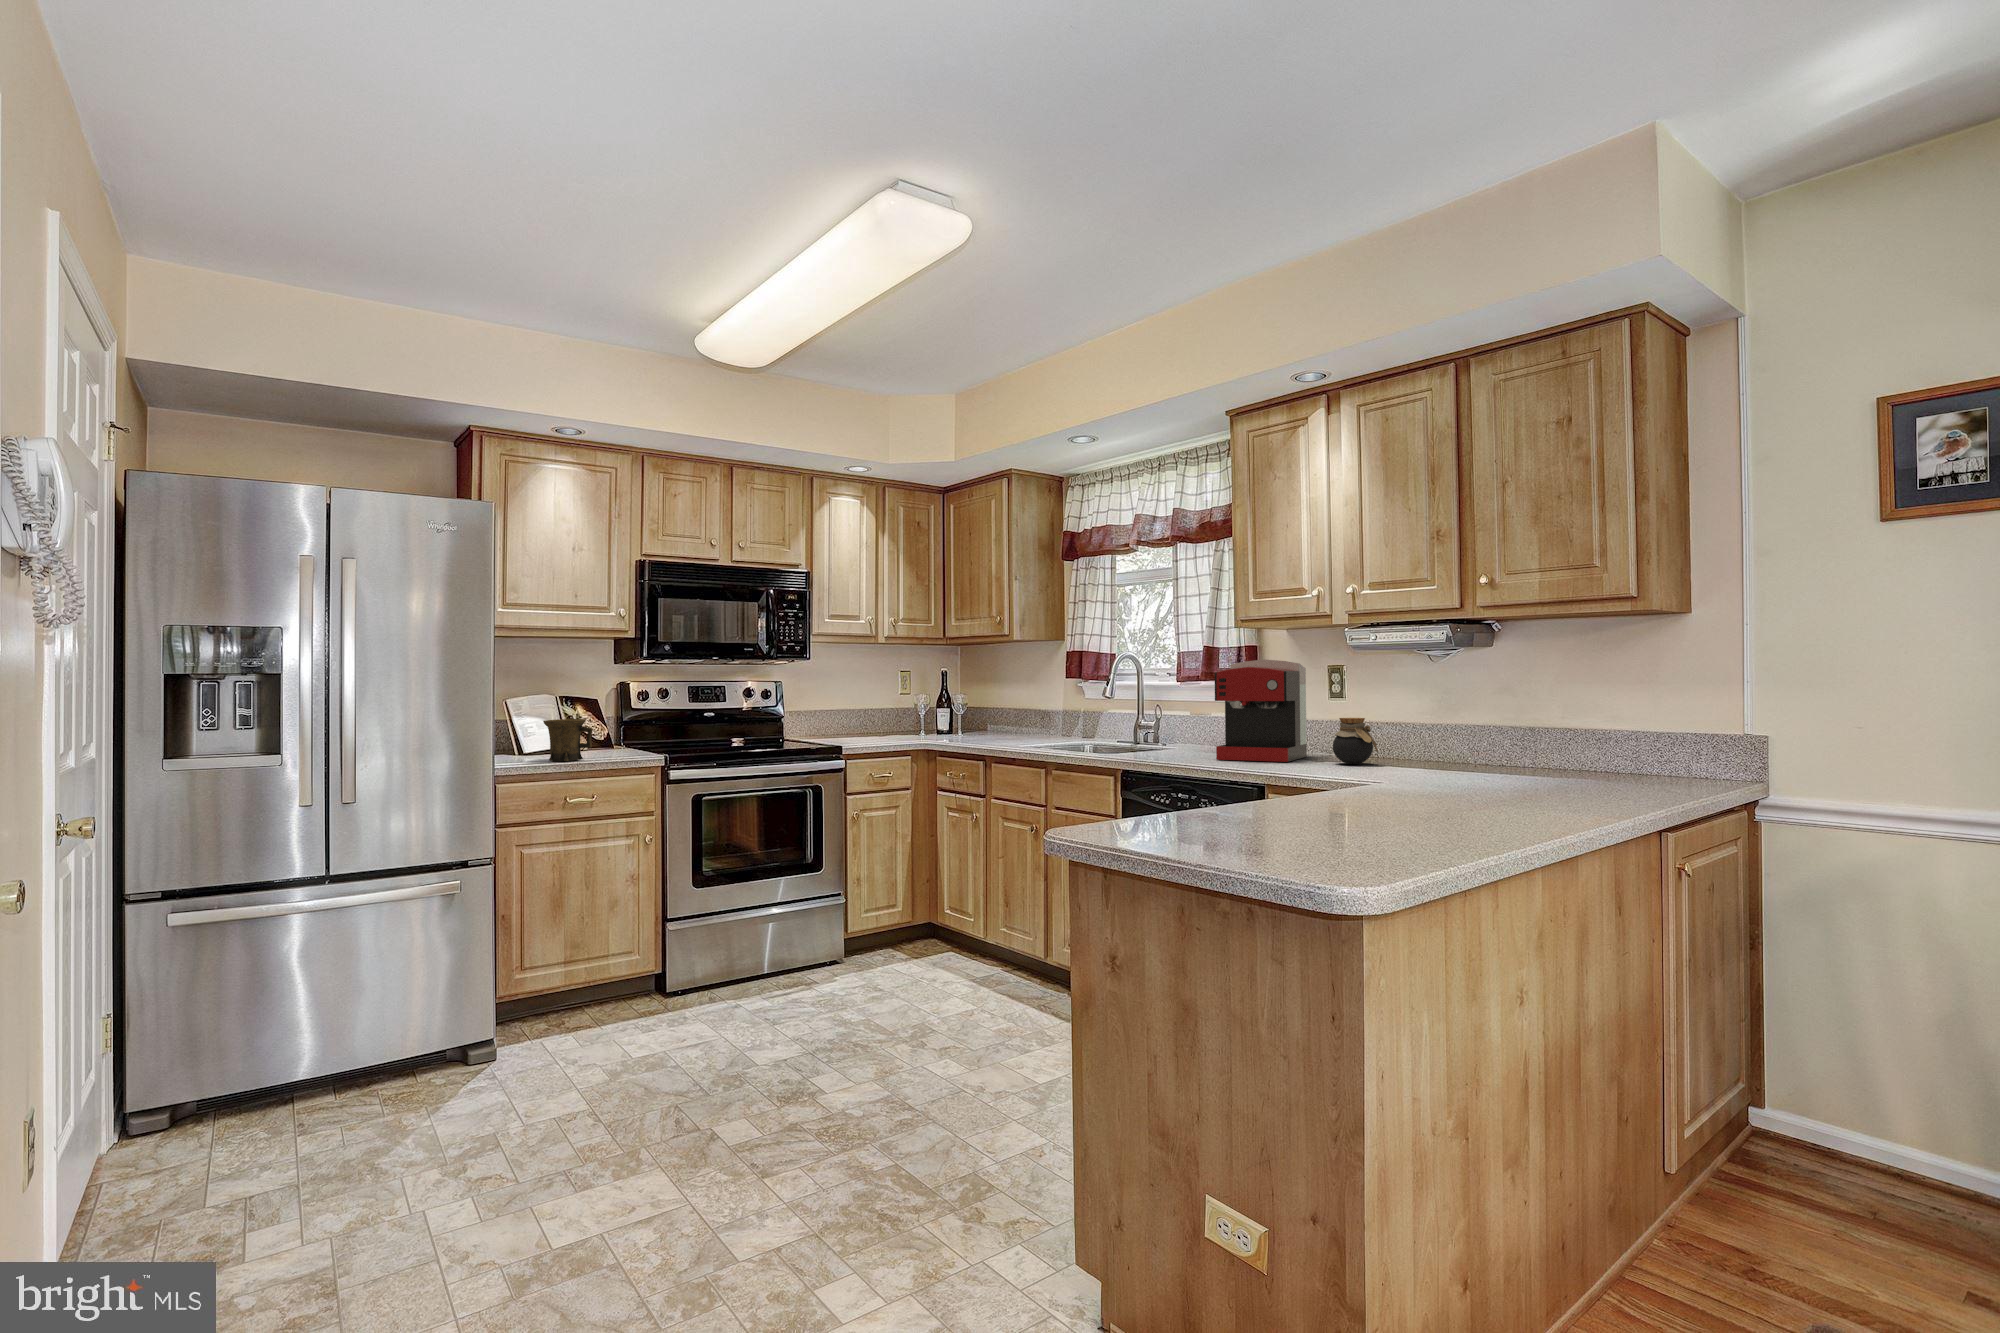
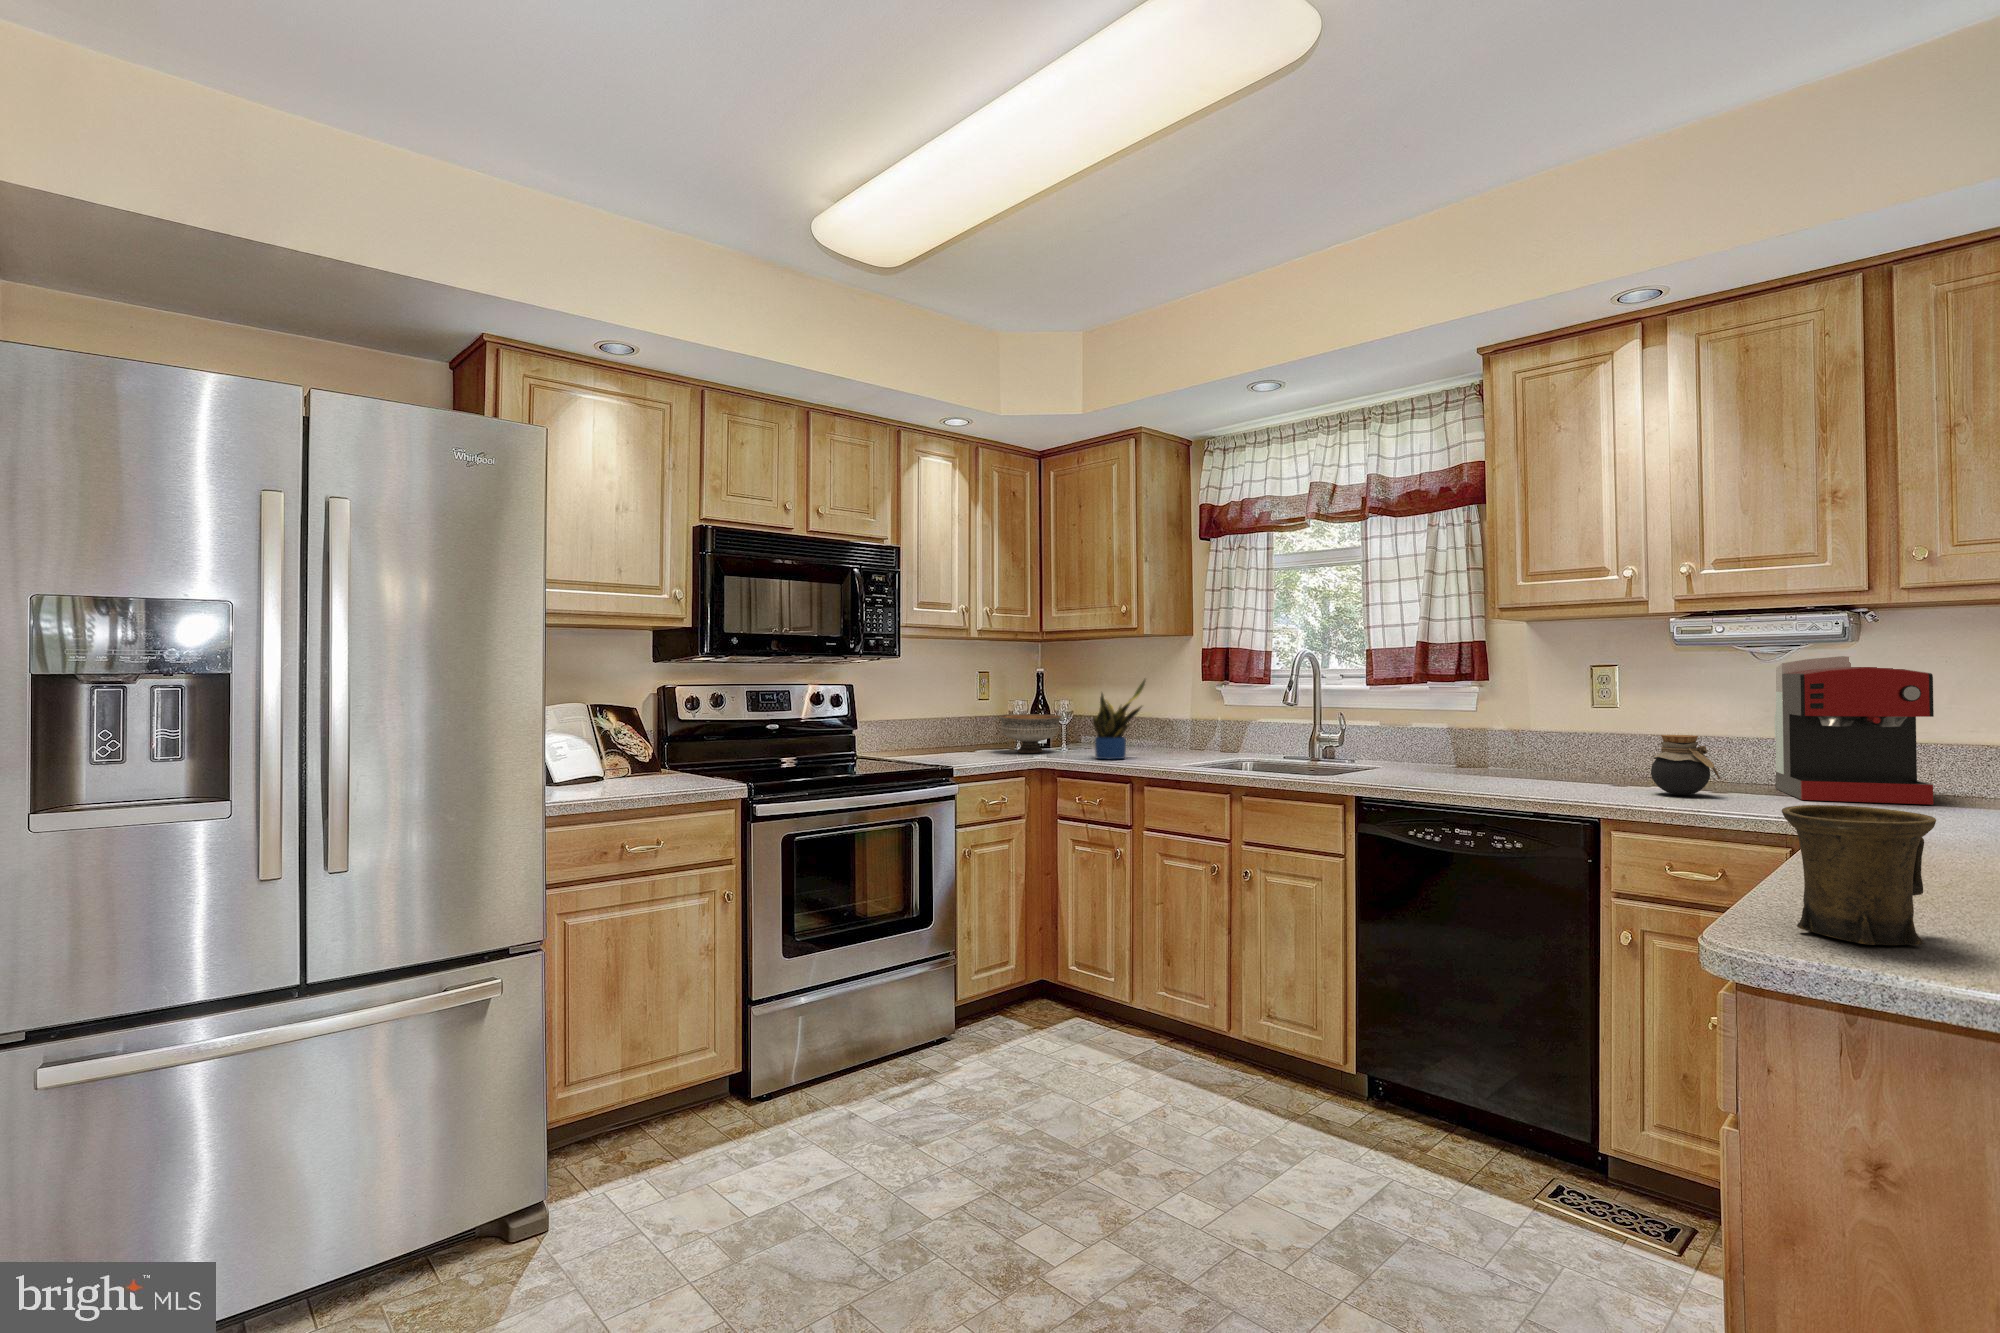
coffee maker: present [1215,659,1307,762] -> present [1775,656,1934,804]
potted plant: none [968,675,1010,742] -> present [1093,680,1145,759]
bowl: none [904,706,956,738] -> present [999,714,1061,753]
mug: present [543,719,593,761] -> present [1782,805,1936,945]

